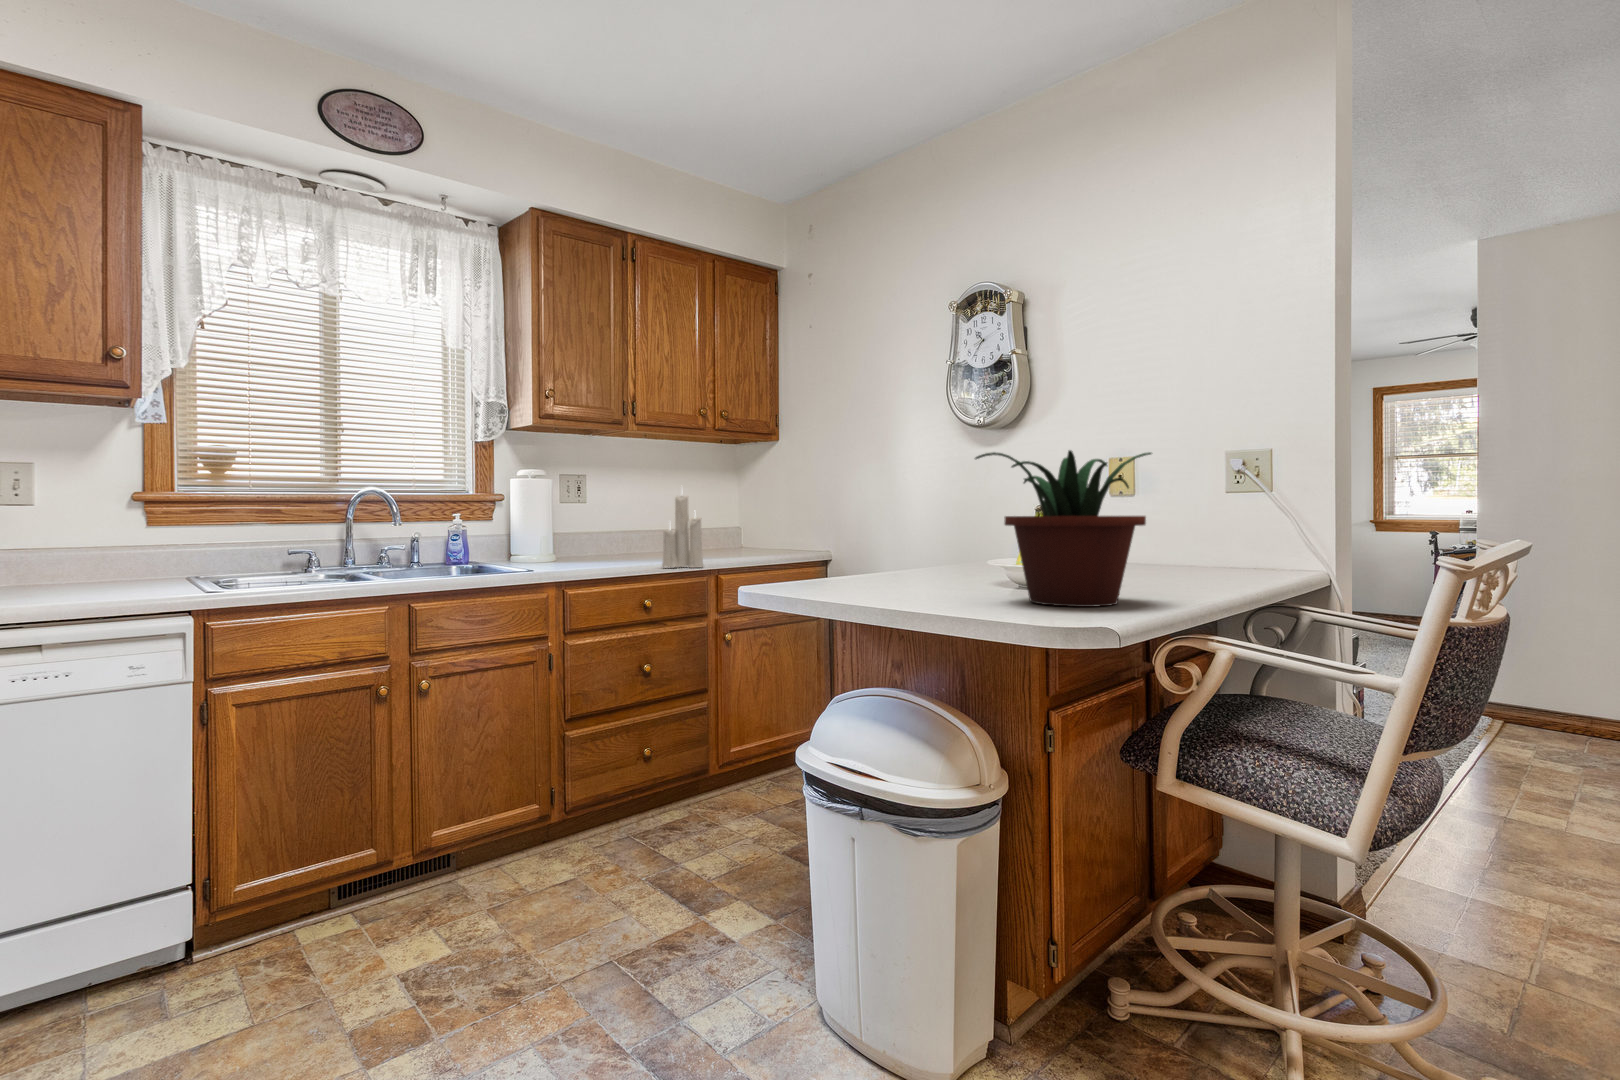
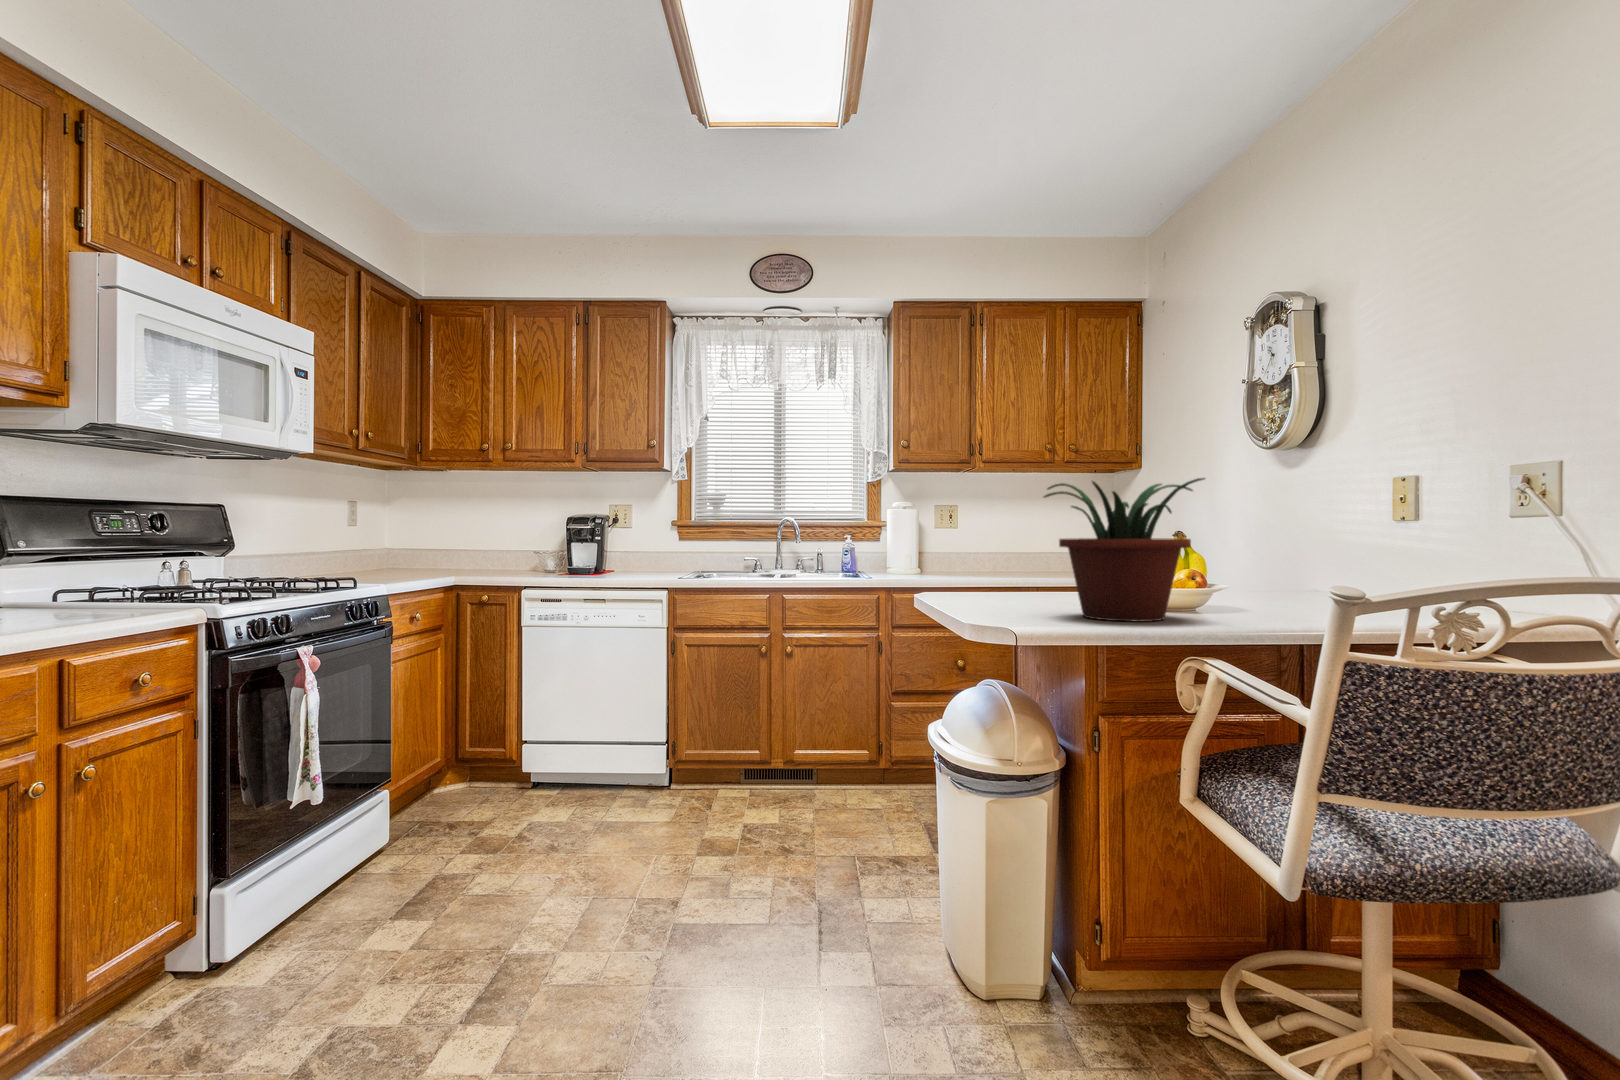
candle: present [662,495,703,568] -> none [986,506,1021,580]

